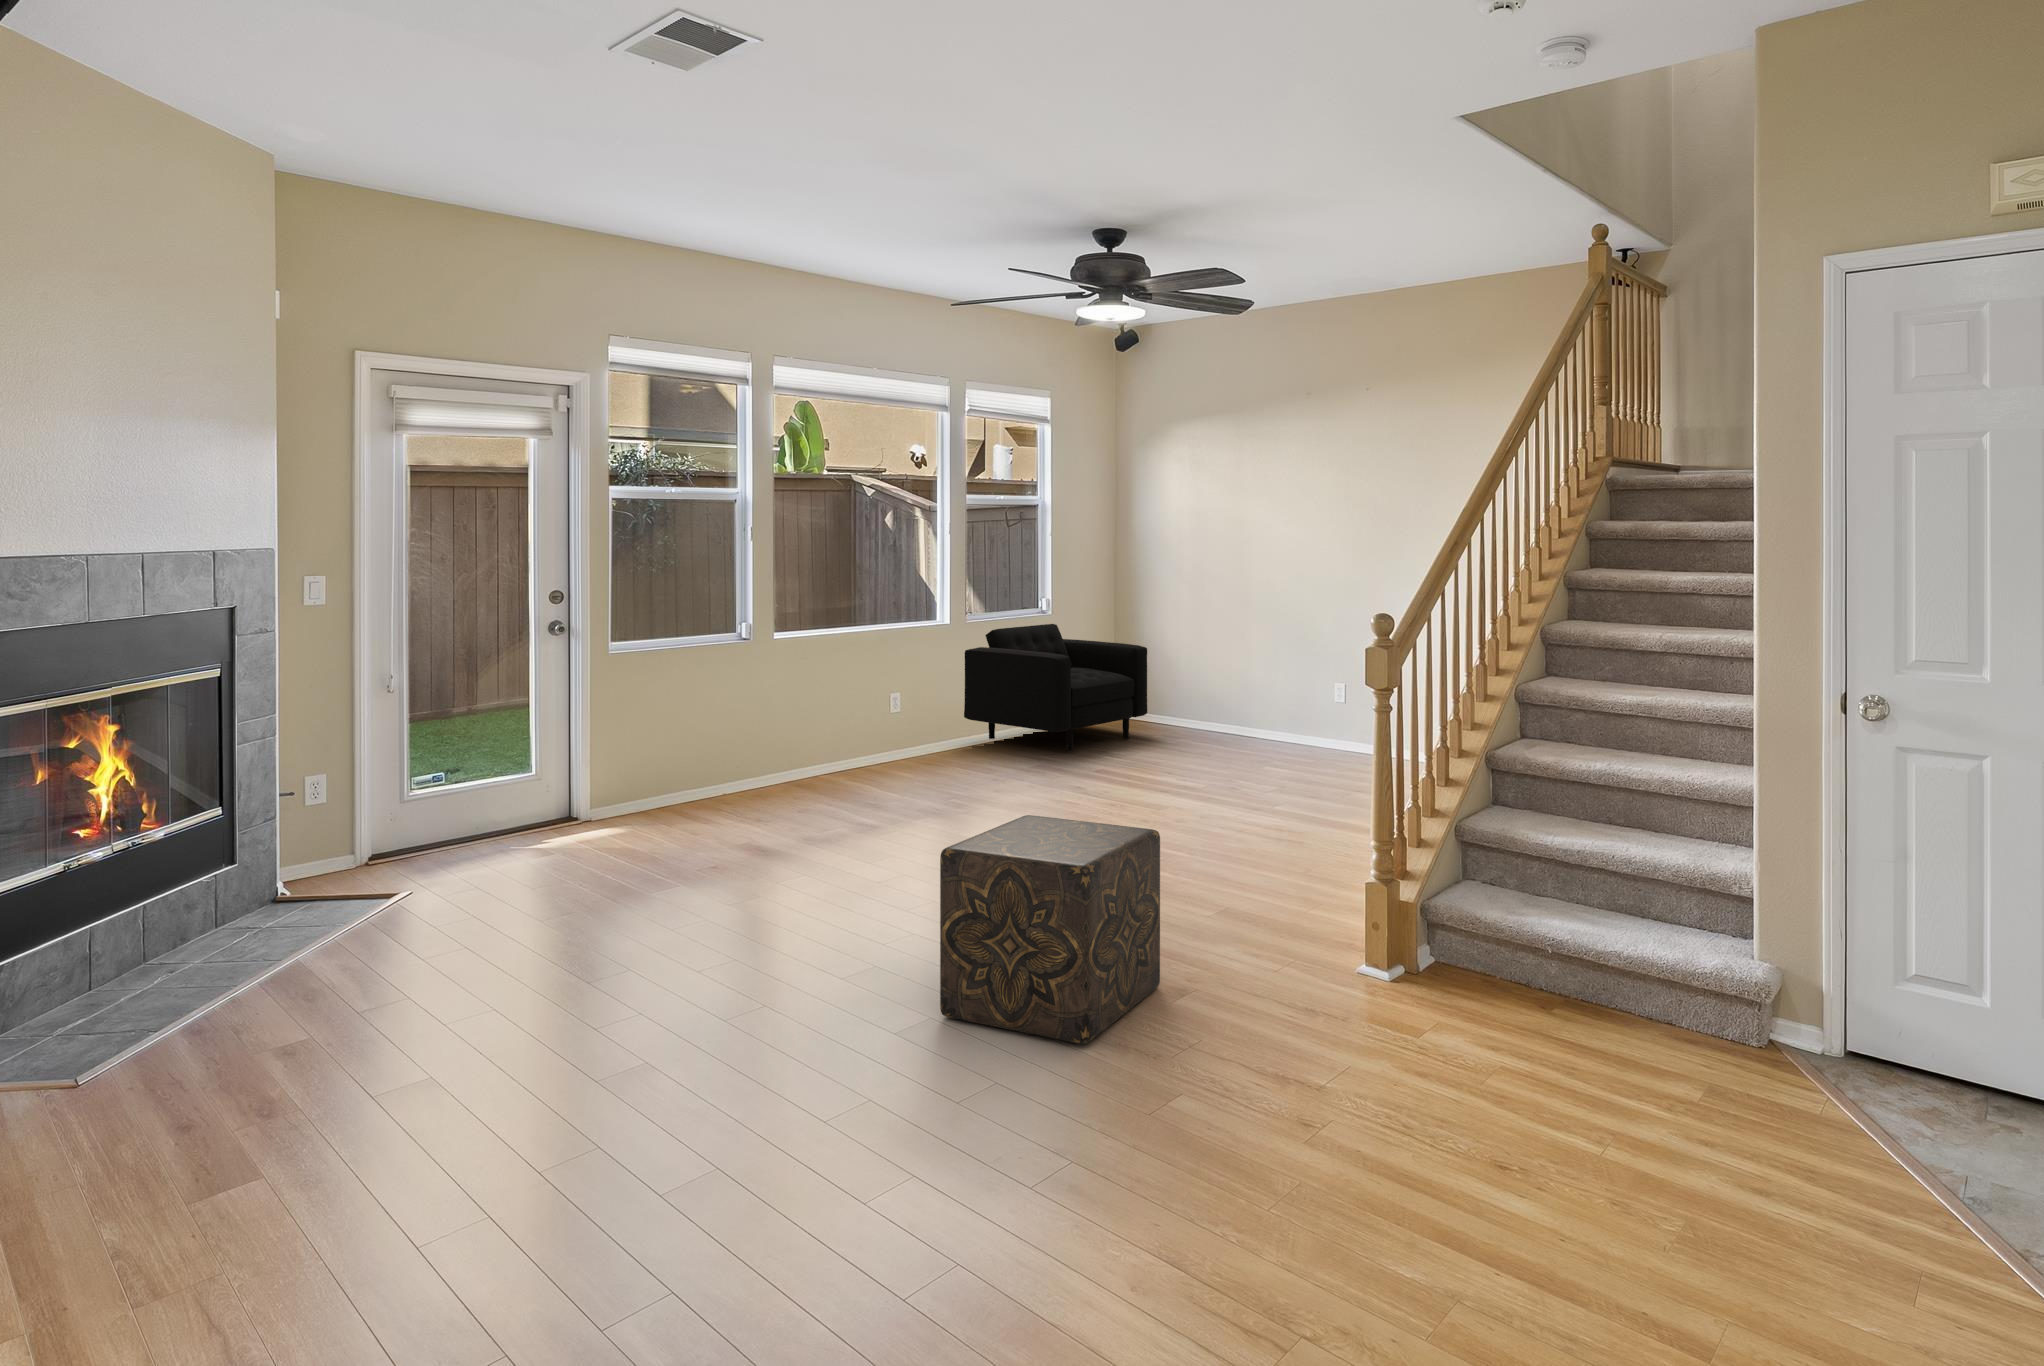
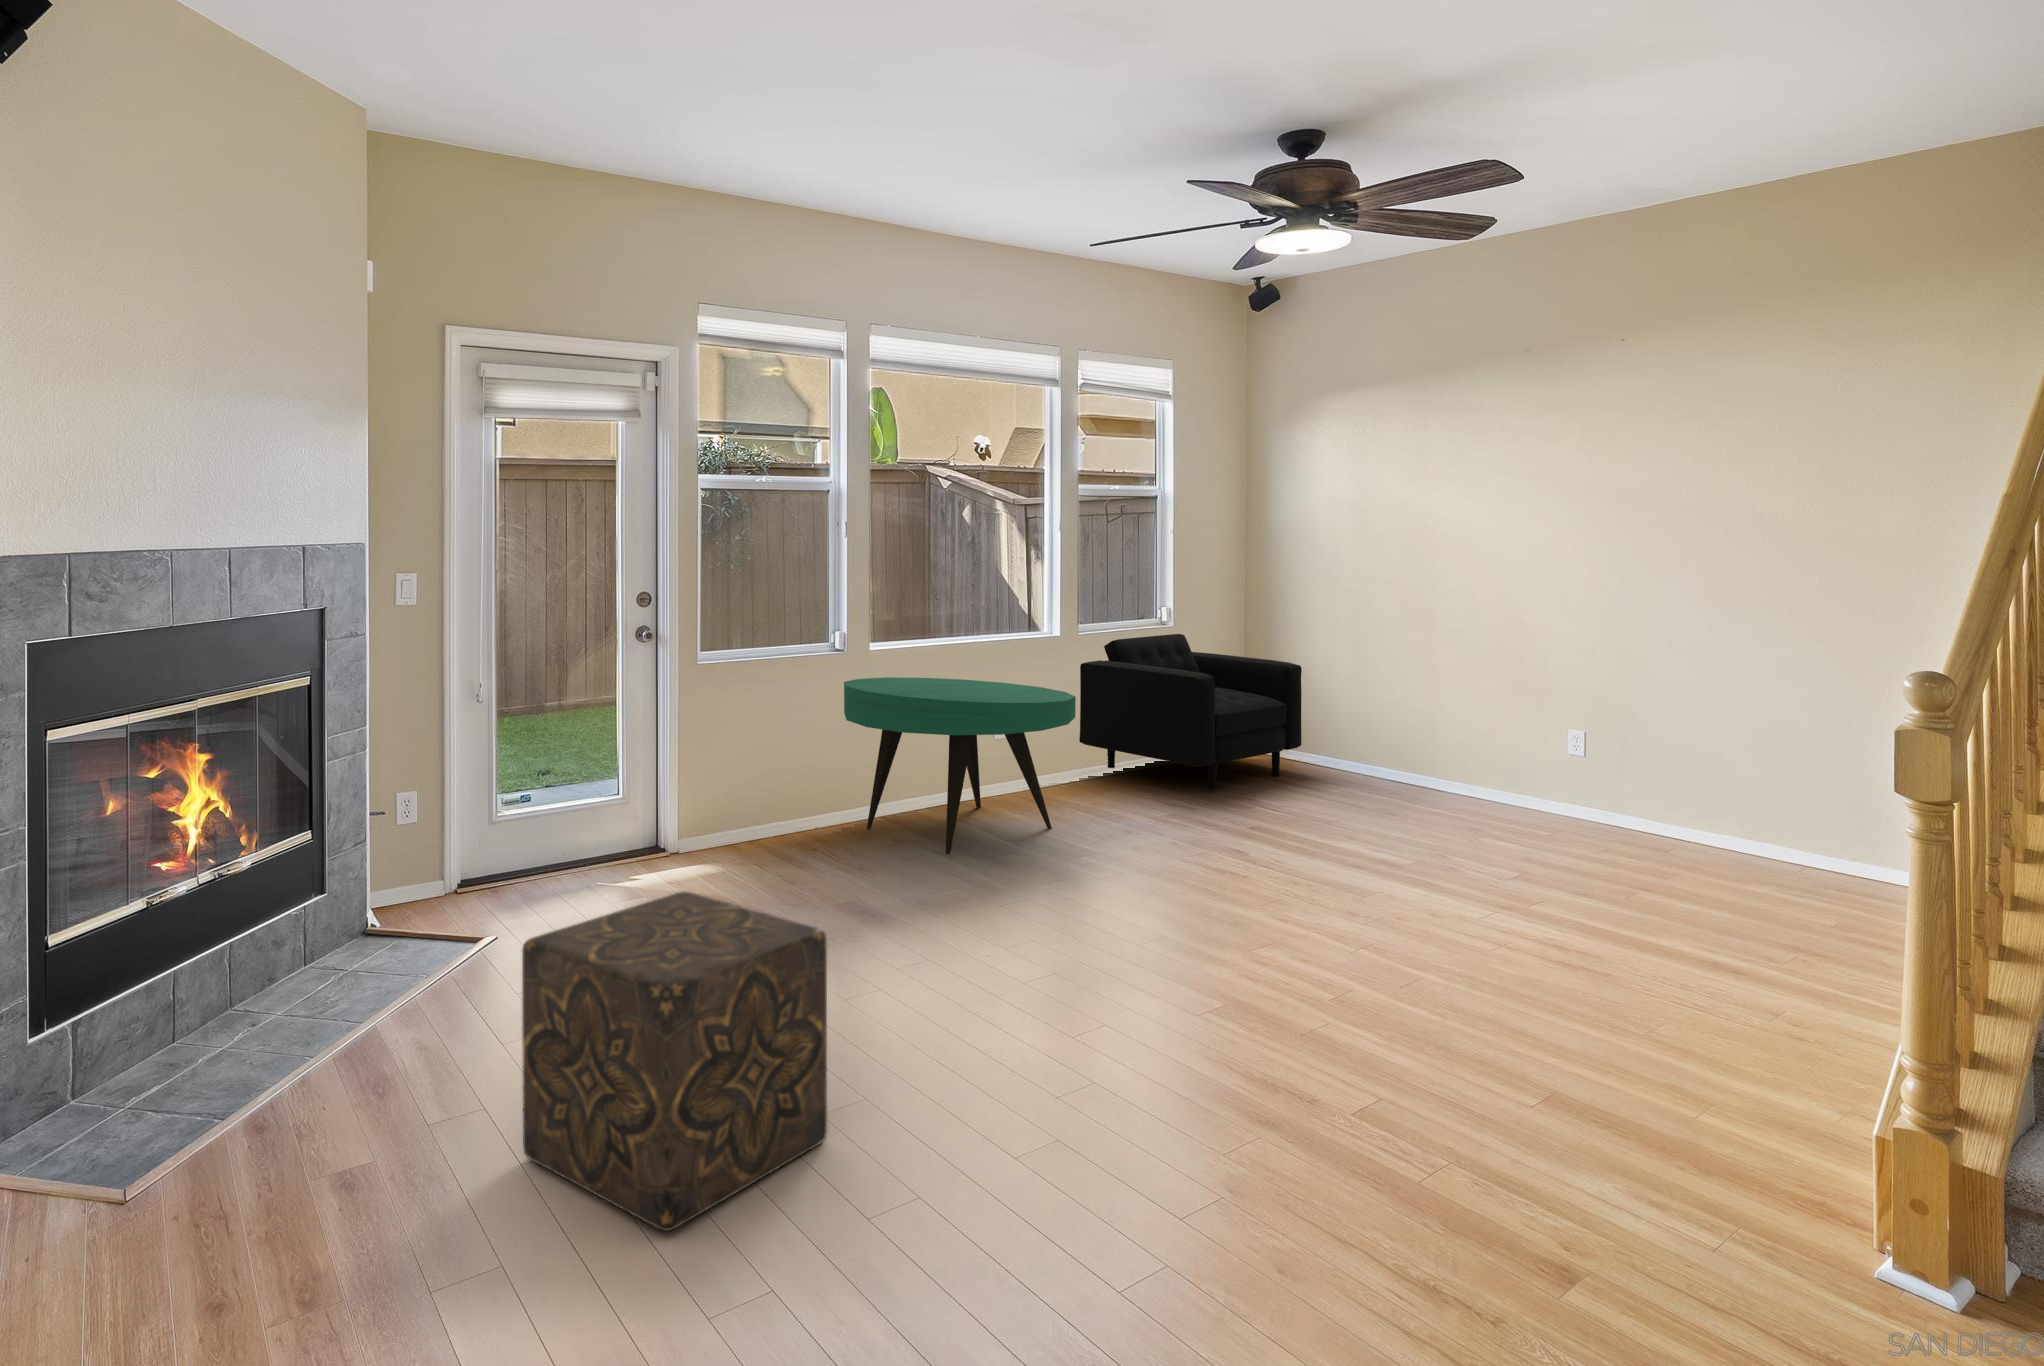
coffee table: none [744,664,946,809] -> present [844,677,1076,855]
ottoman: present [940,815,1160,1044] -> present [522,892,827,1231]

